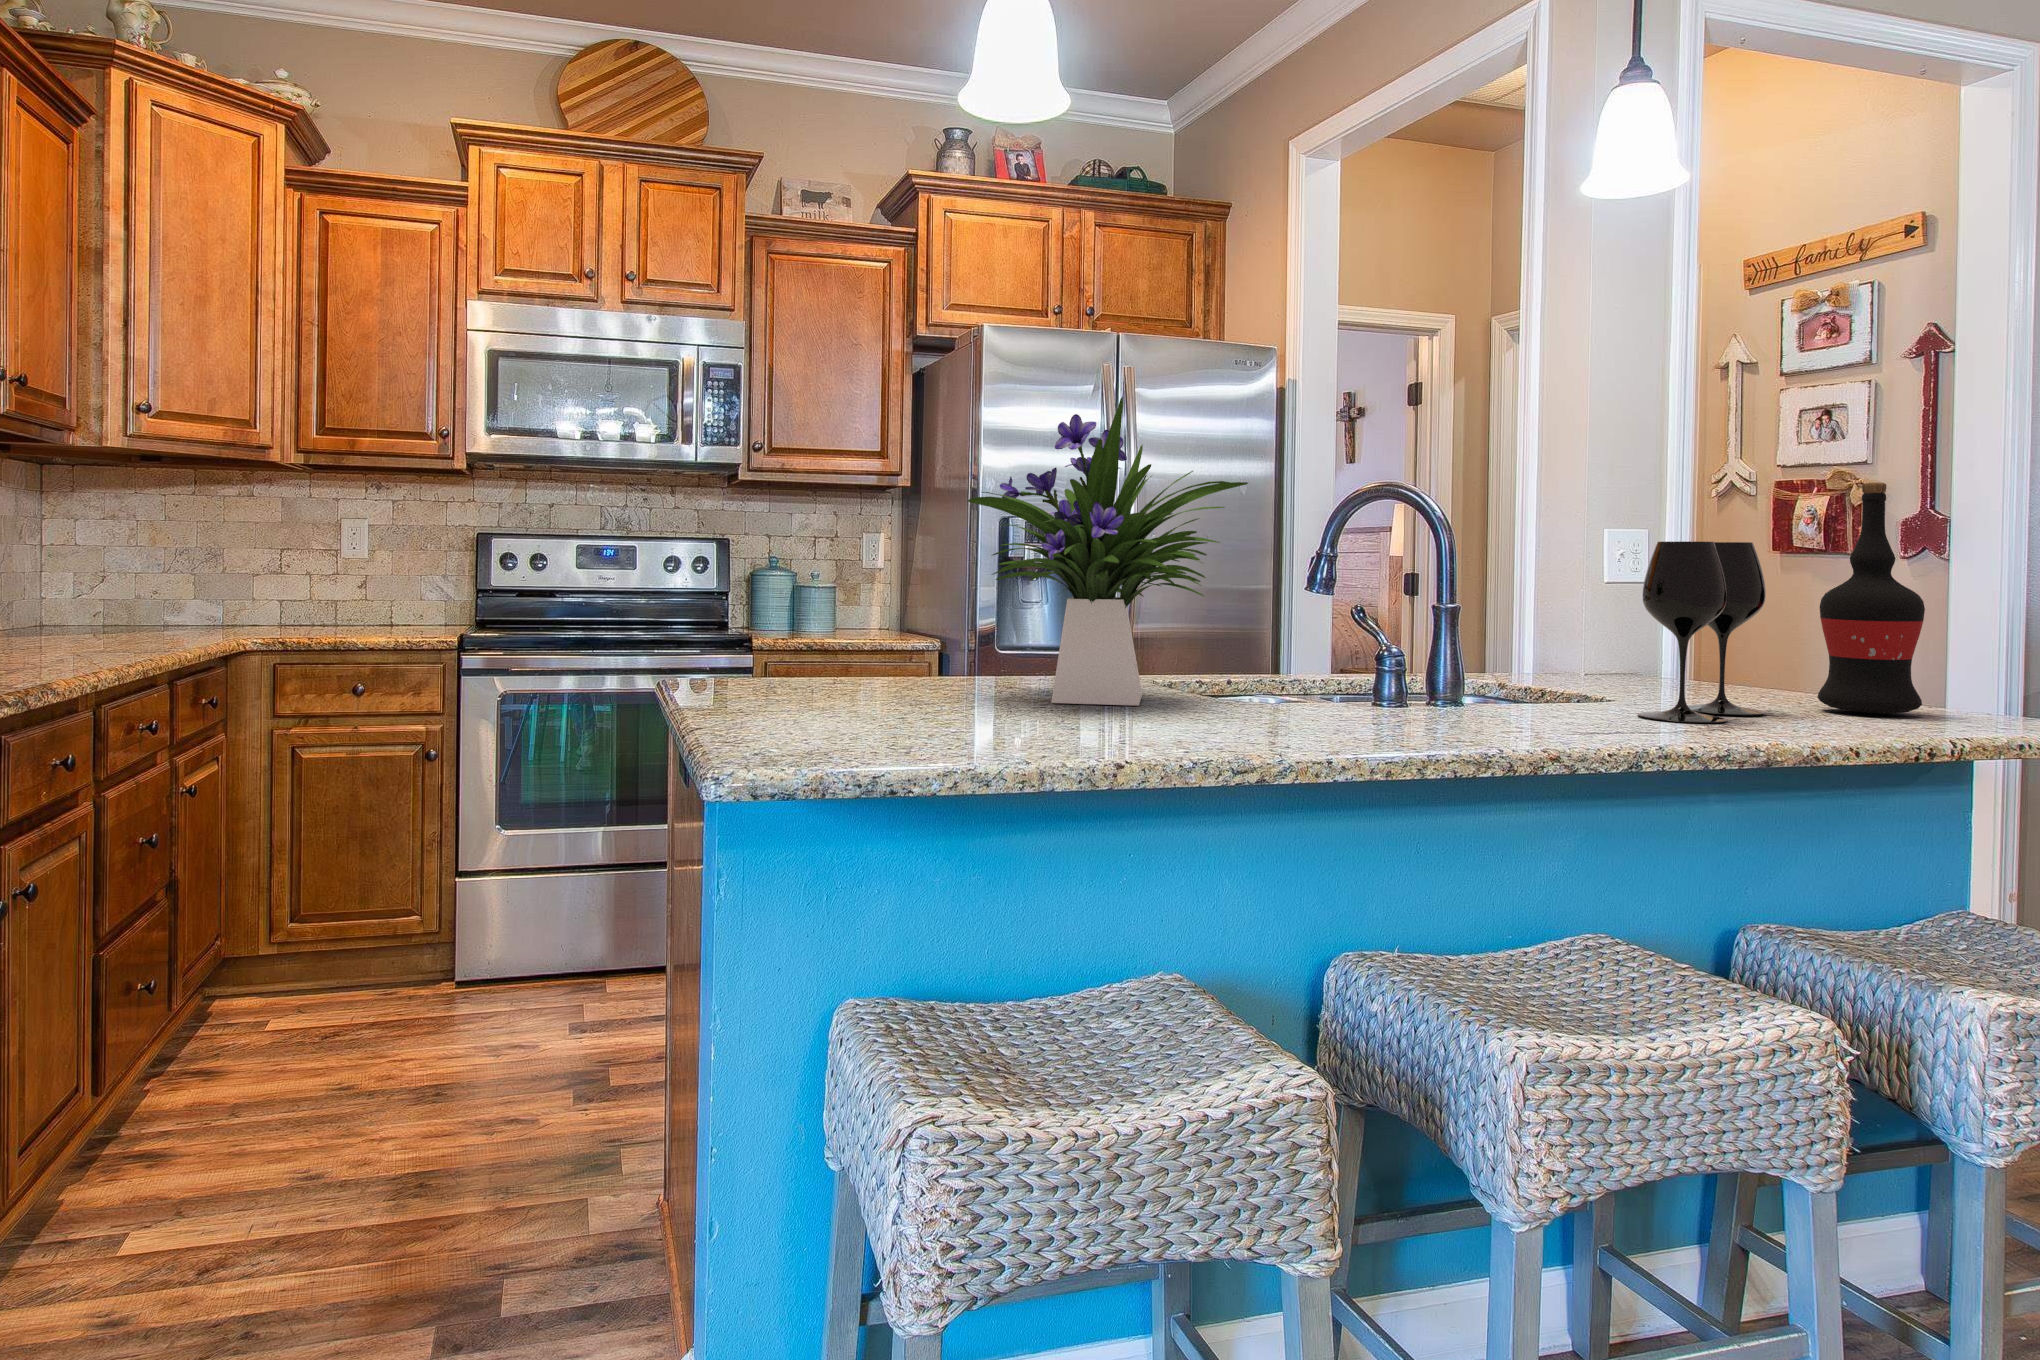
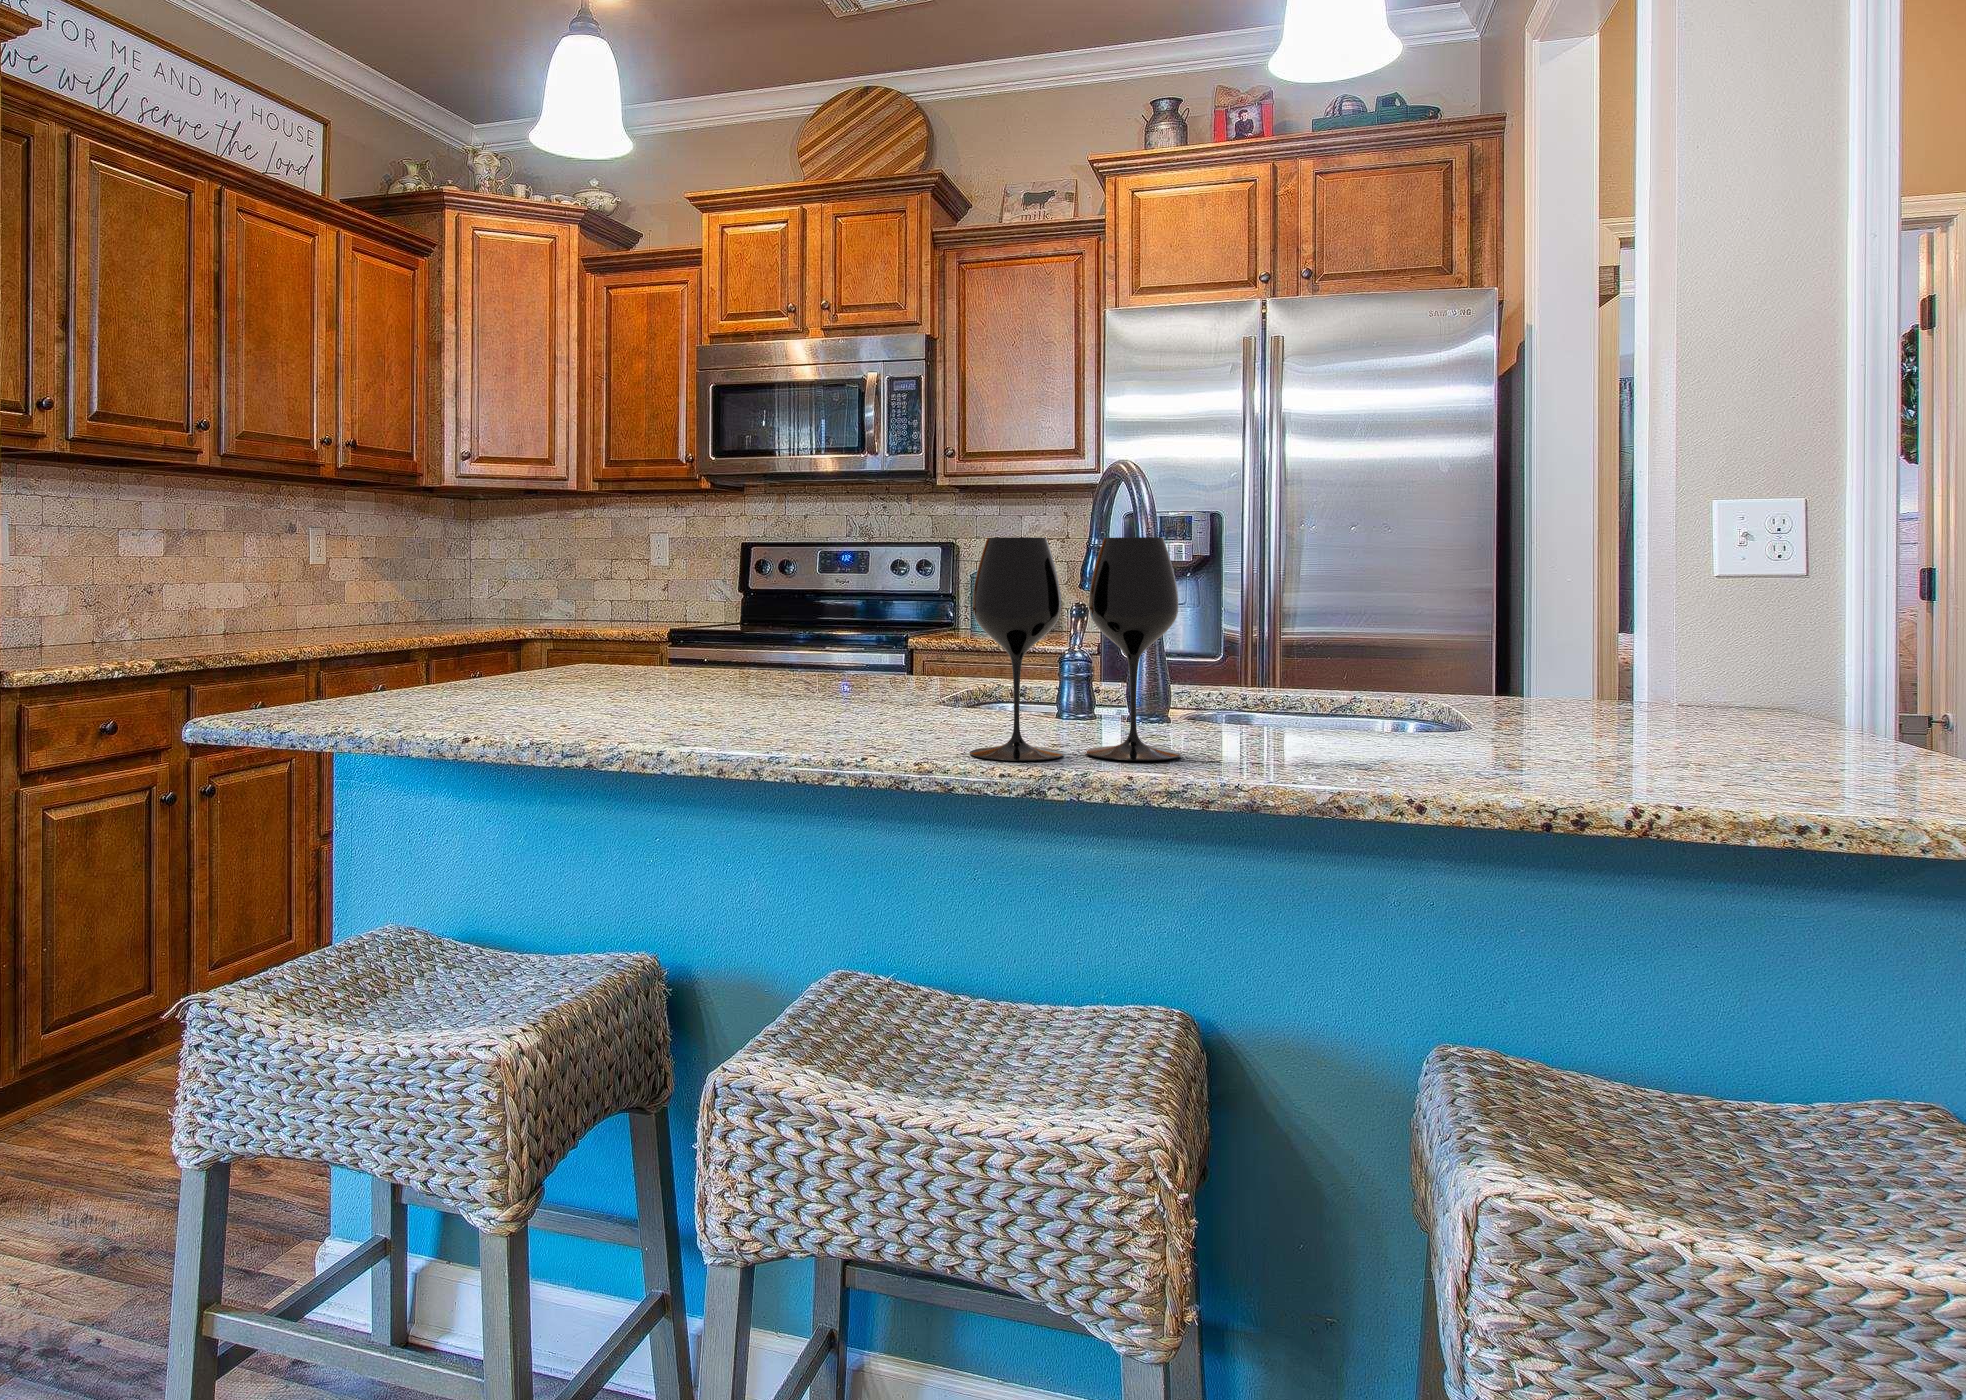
flower arrangement: present [968,397,1248,706] -> none [499,410,774,703]
wine bottle: present [1818,482,1925,714] -> none [1266,451,1384,776]

